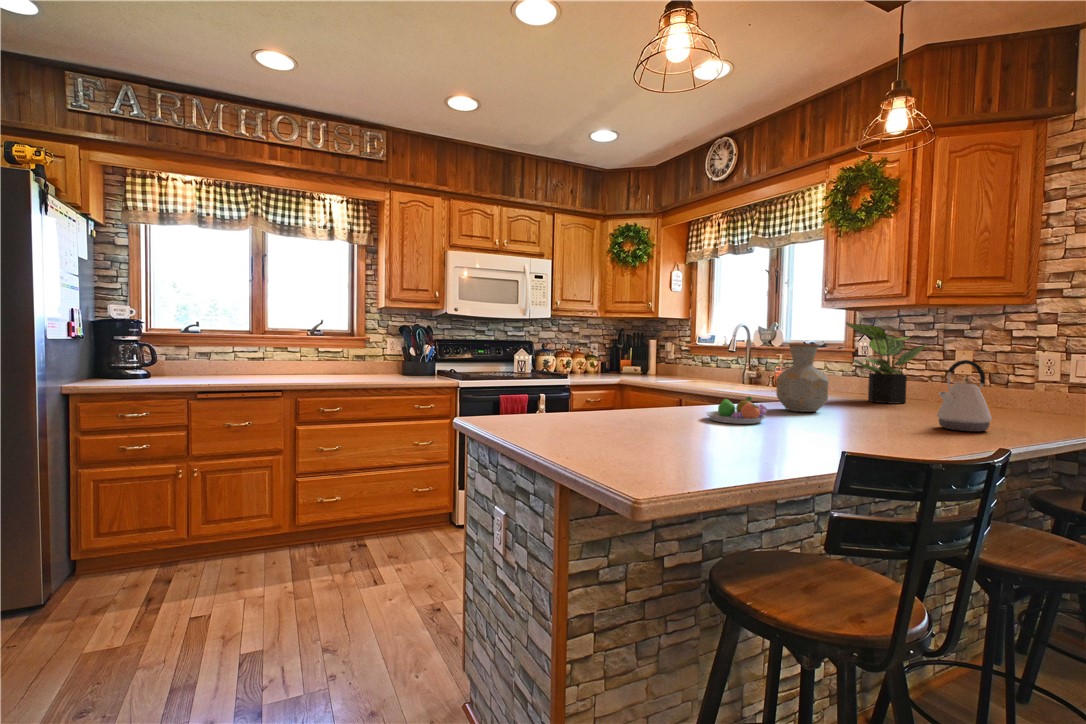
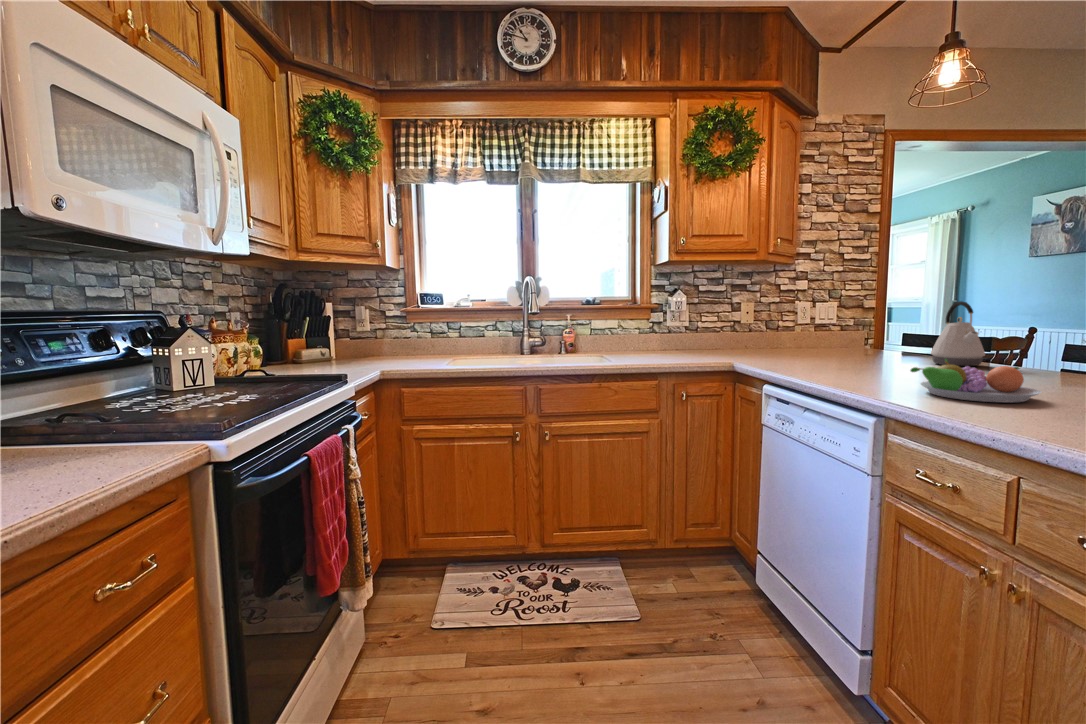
potted plant: present [846,323,927,404] -> none [700,272,770,355]
vase: present [776,344,829,412] -> none [794,288,866,373]

